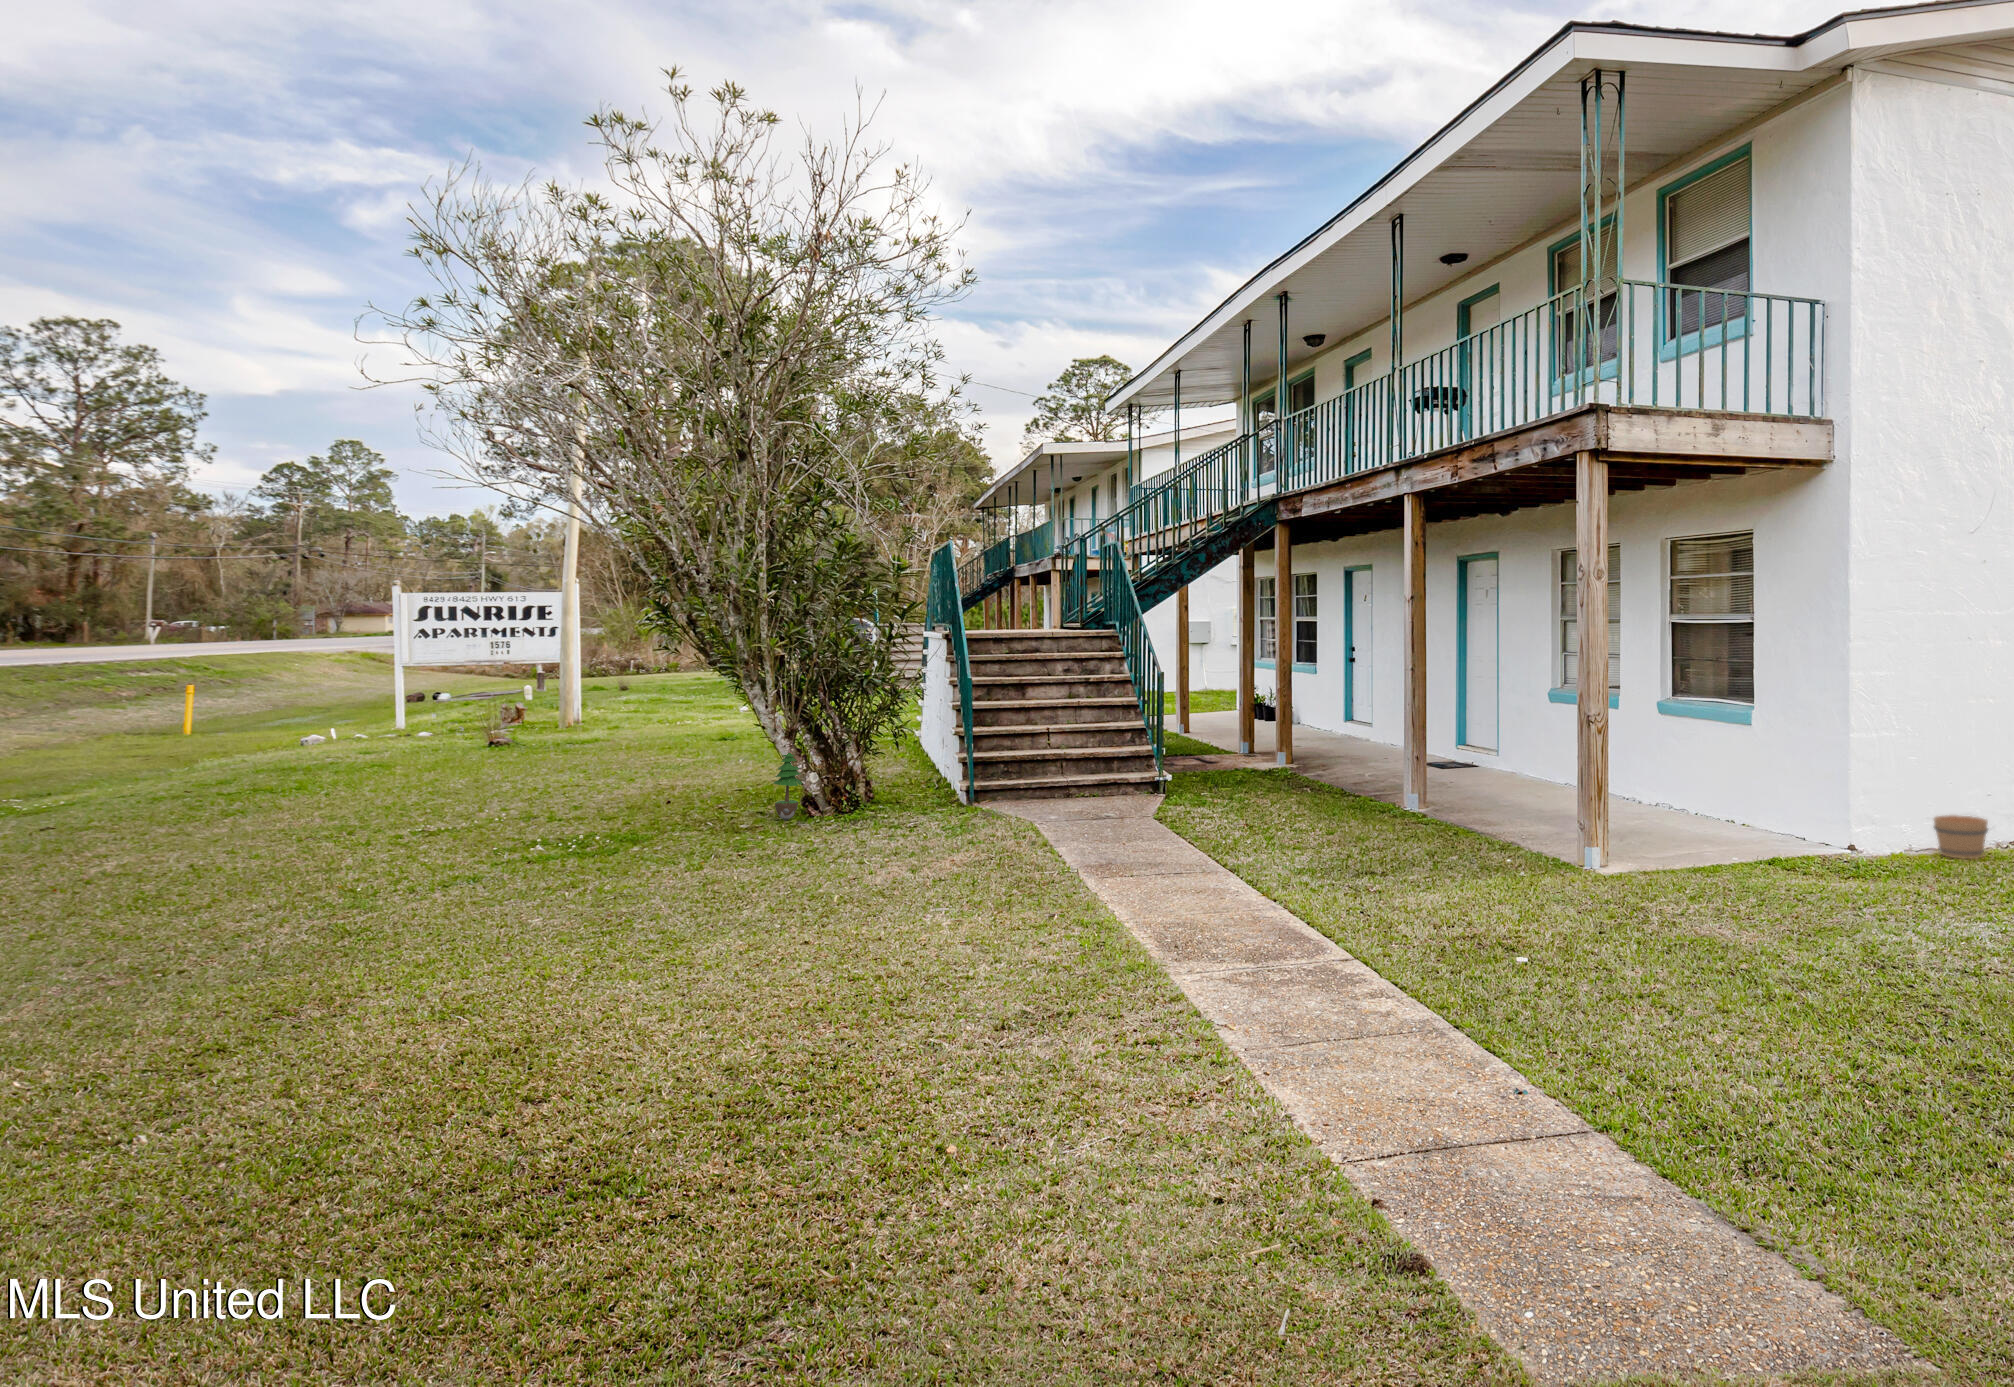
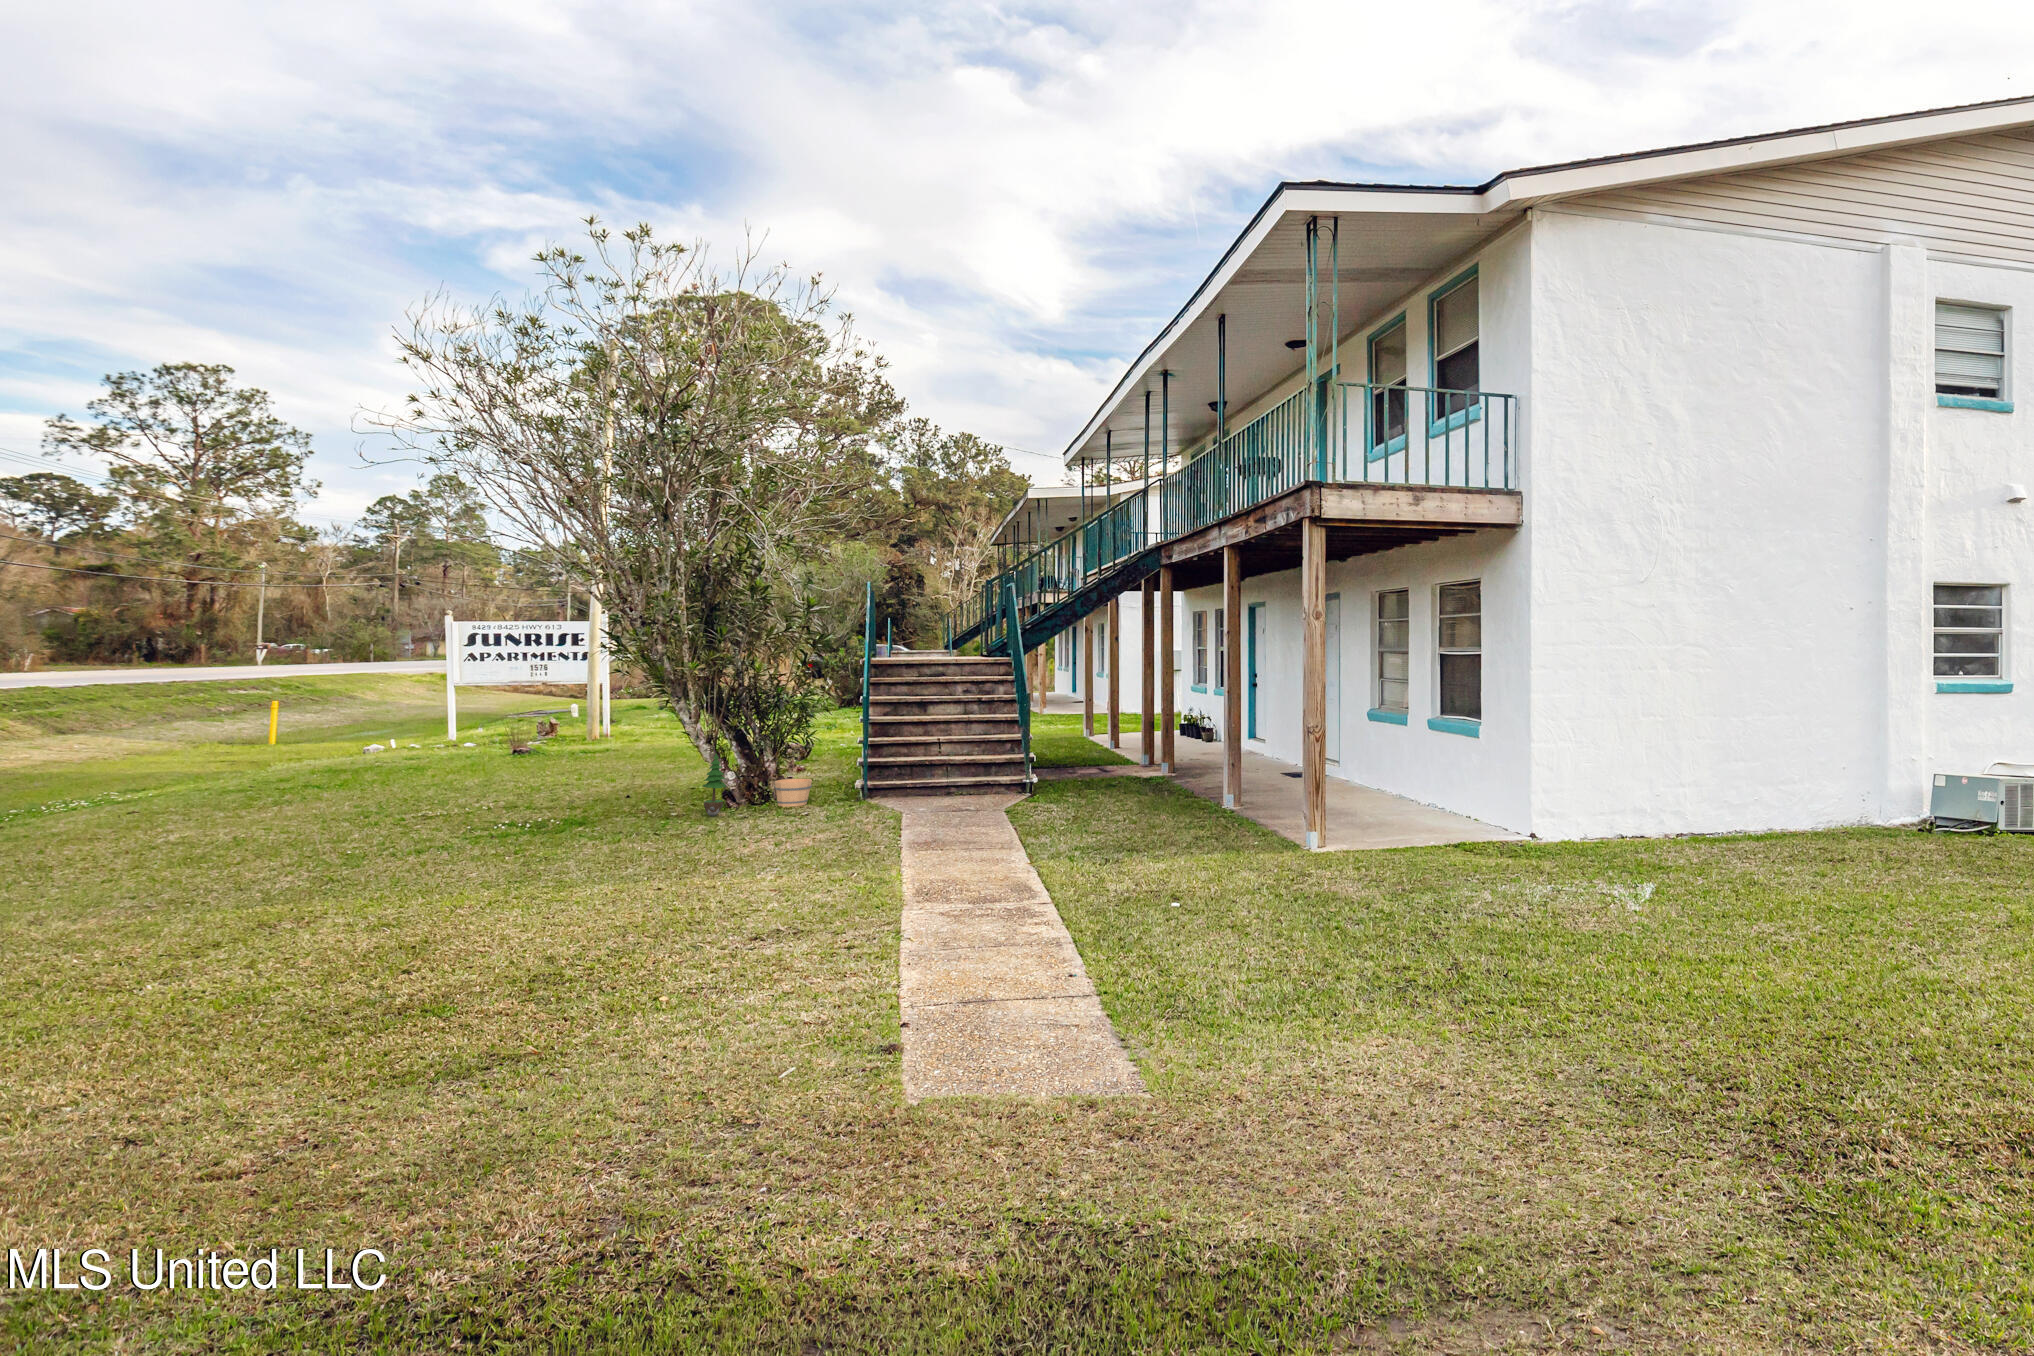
bucket: present [1934,815,1988,859] -> present [774,779,812,807]

